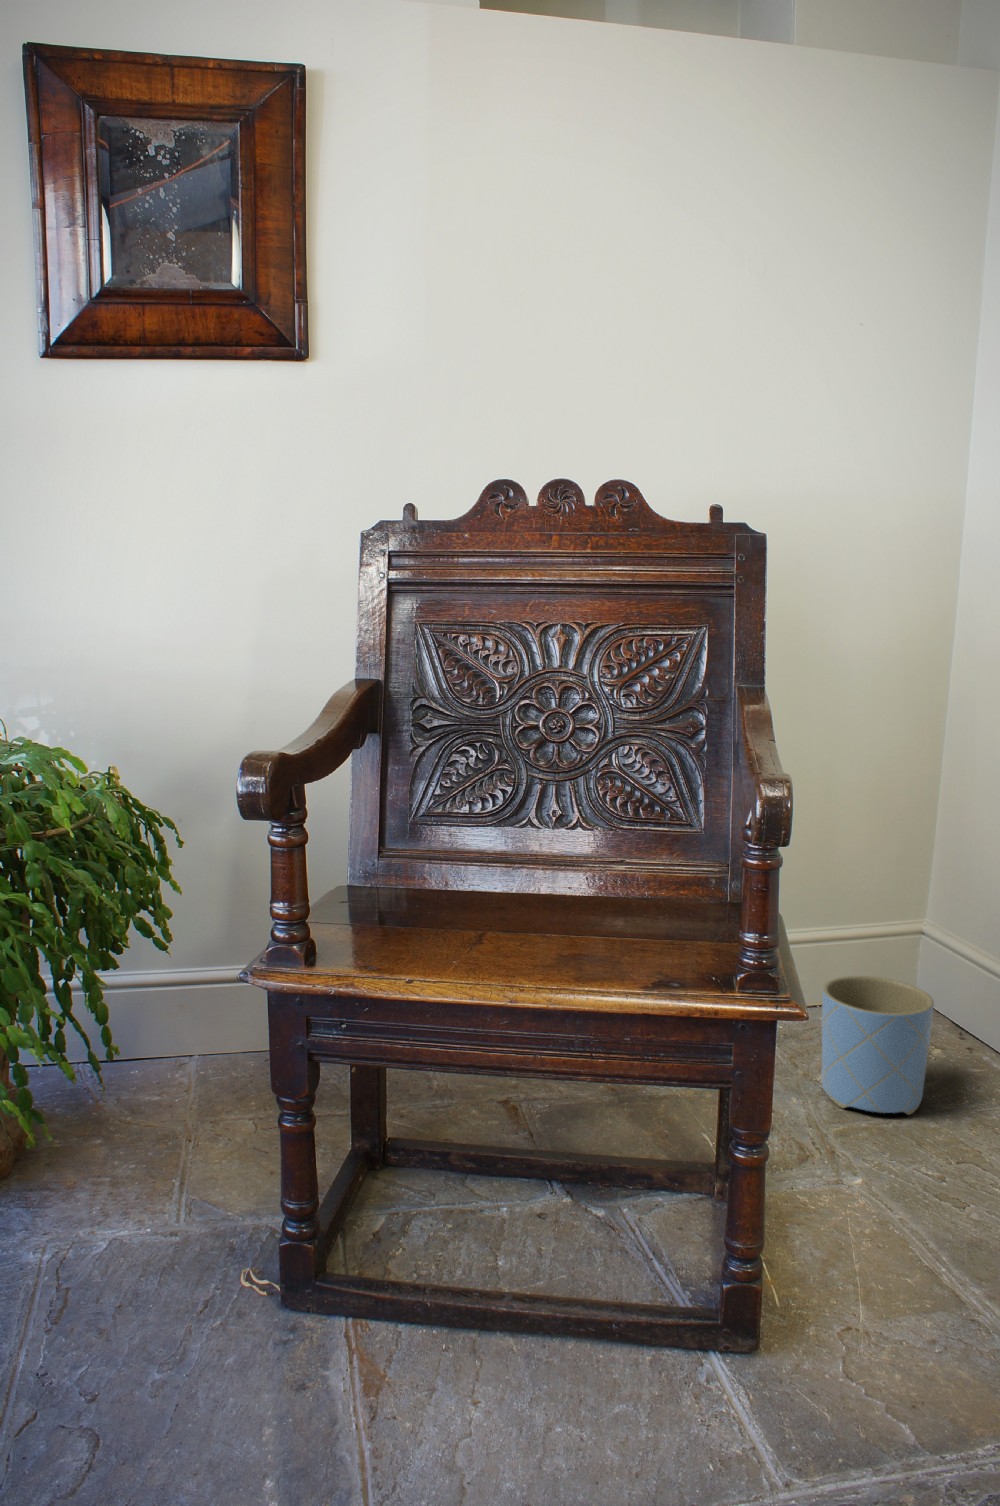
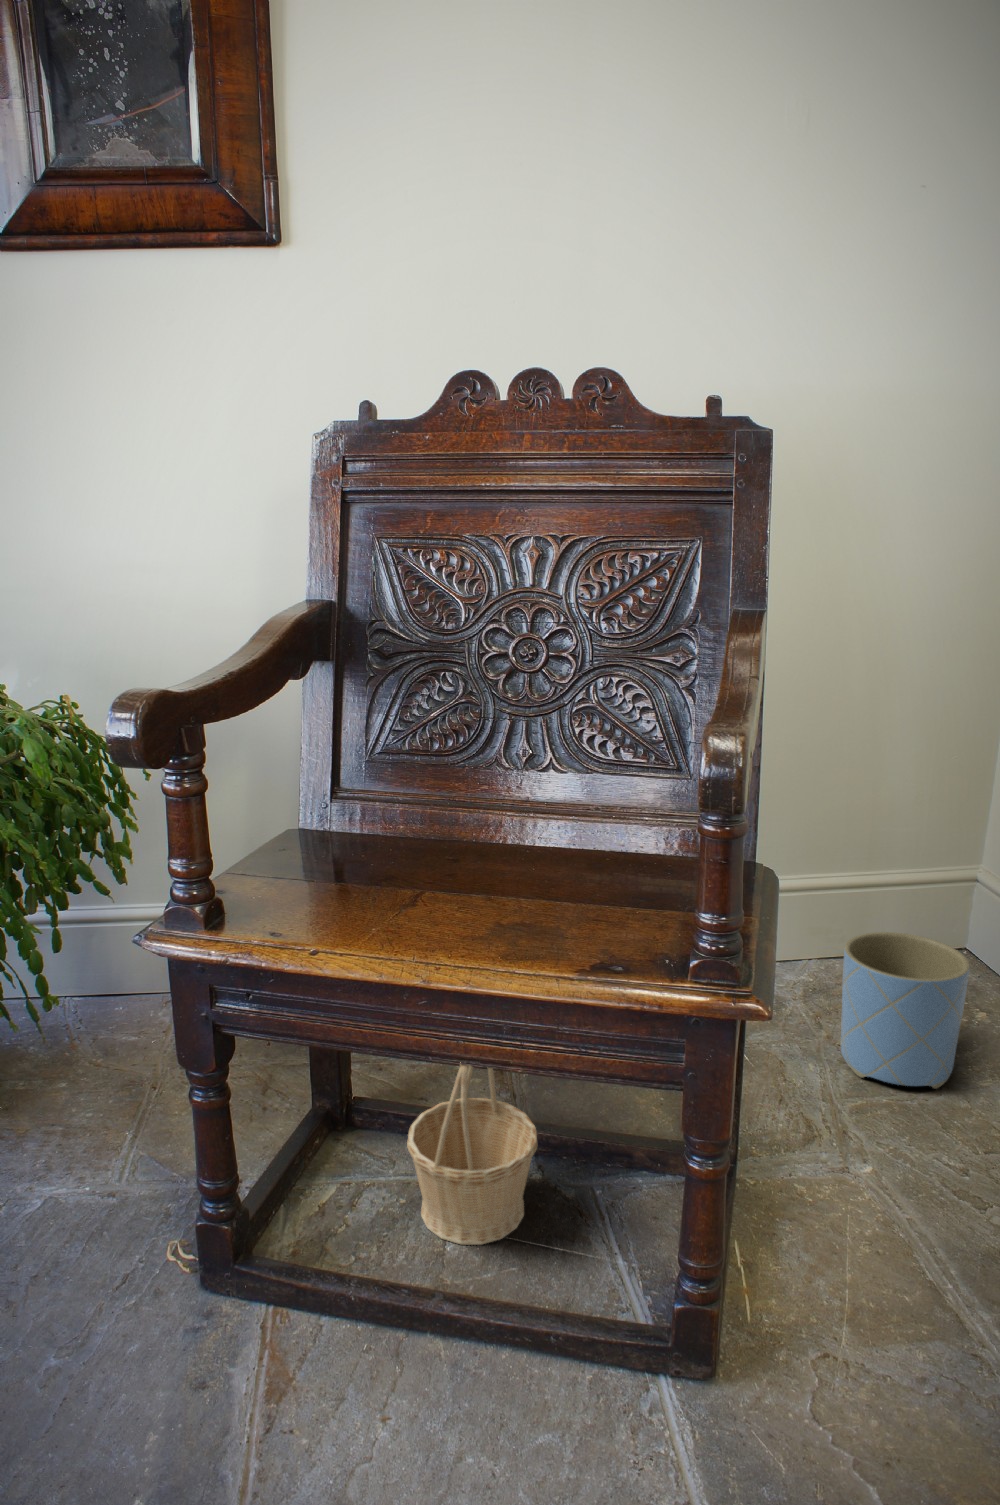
basket: none [457,1062,576,1261] -> present [407,1065,537,1245]

